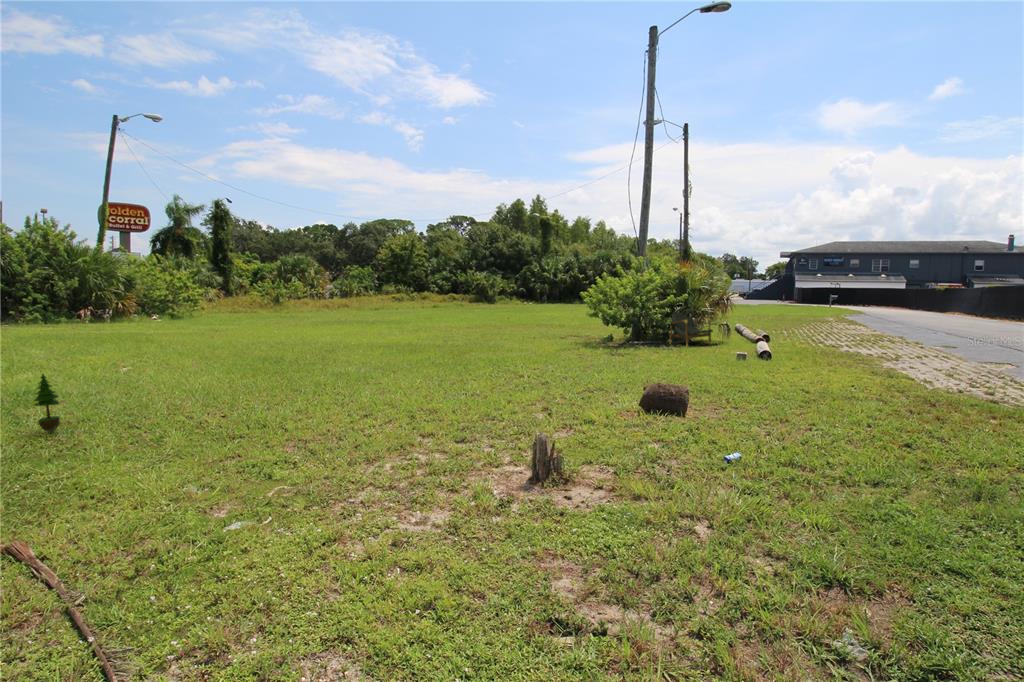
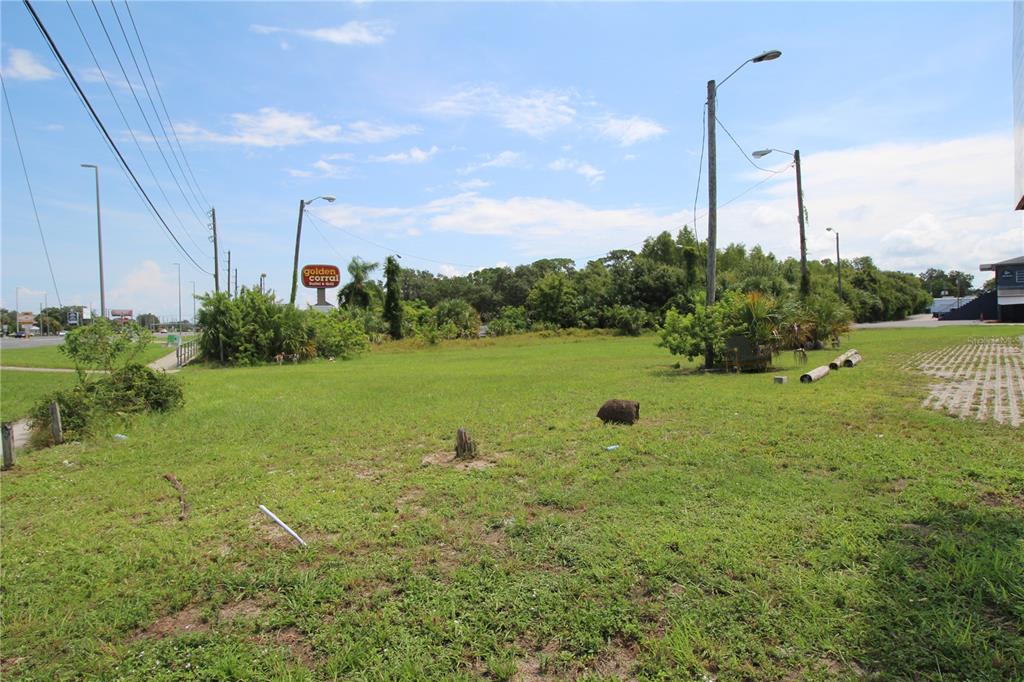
potted tree: present [34,374,60,433] -> none [192,395,208,432]

